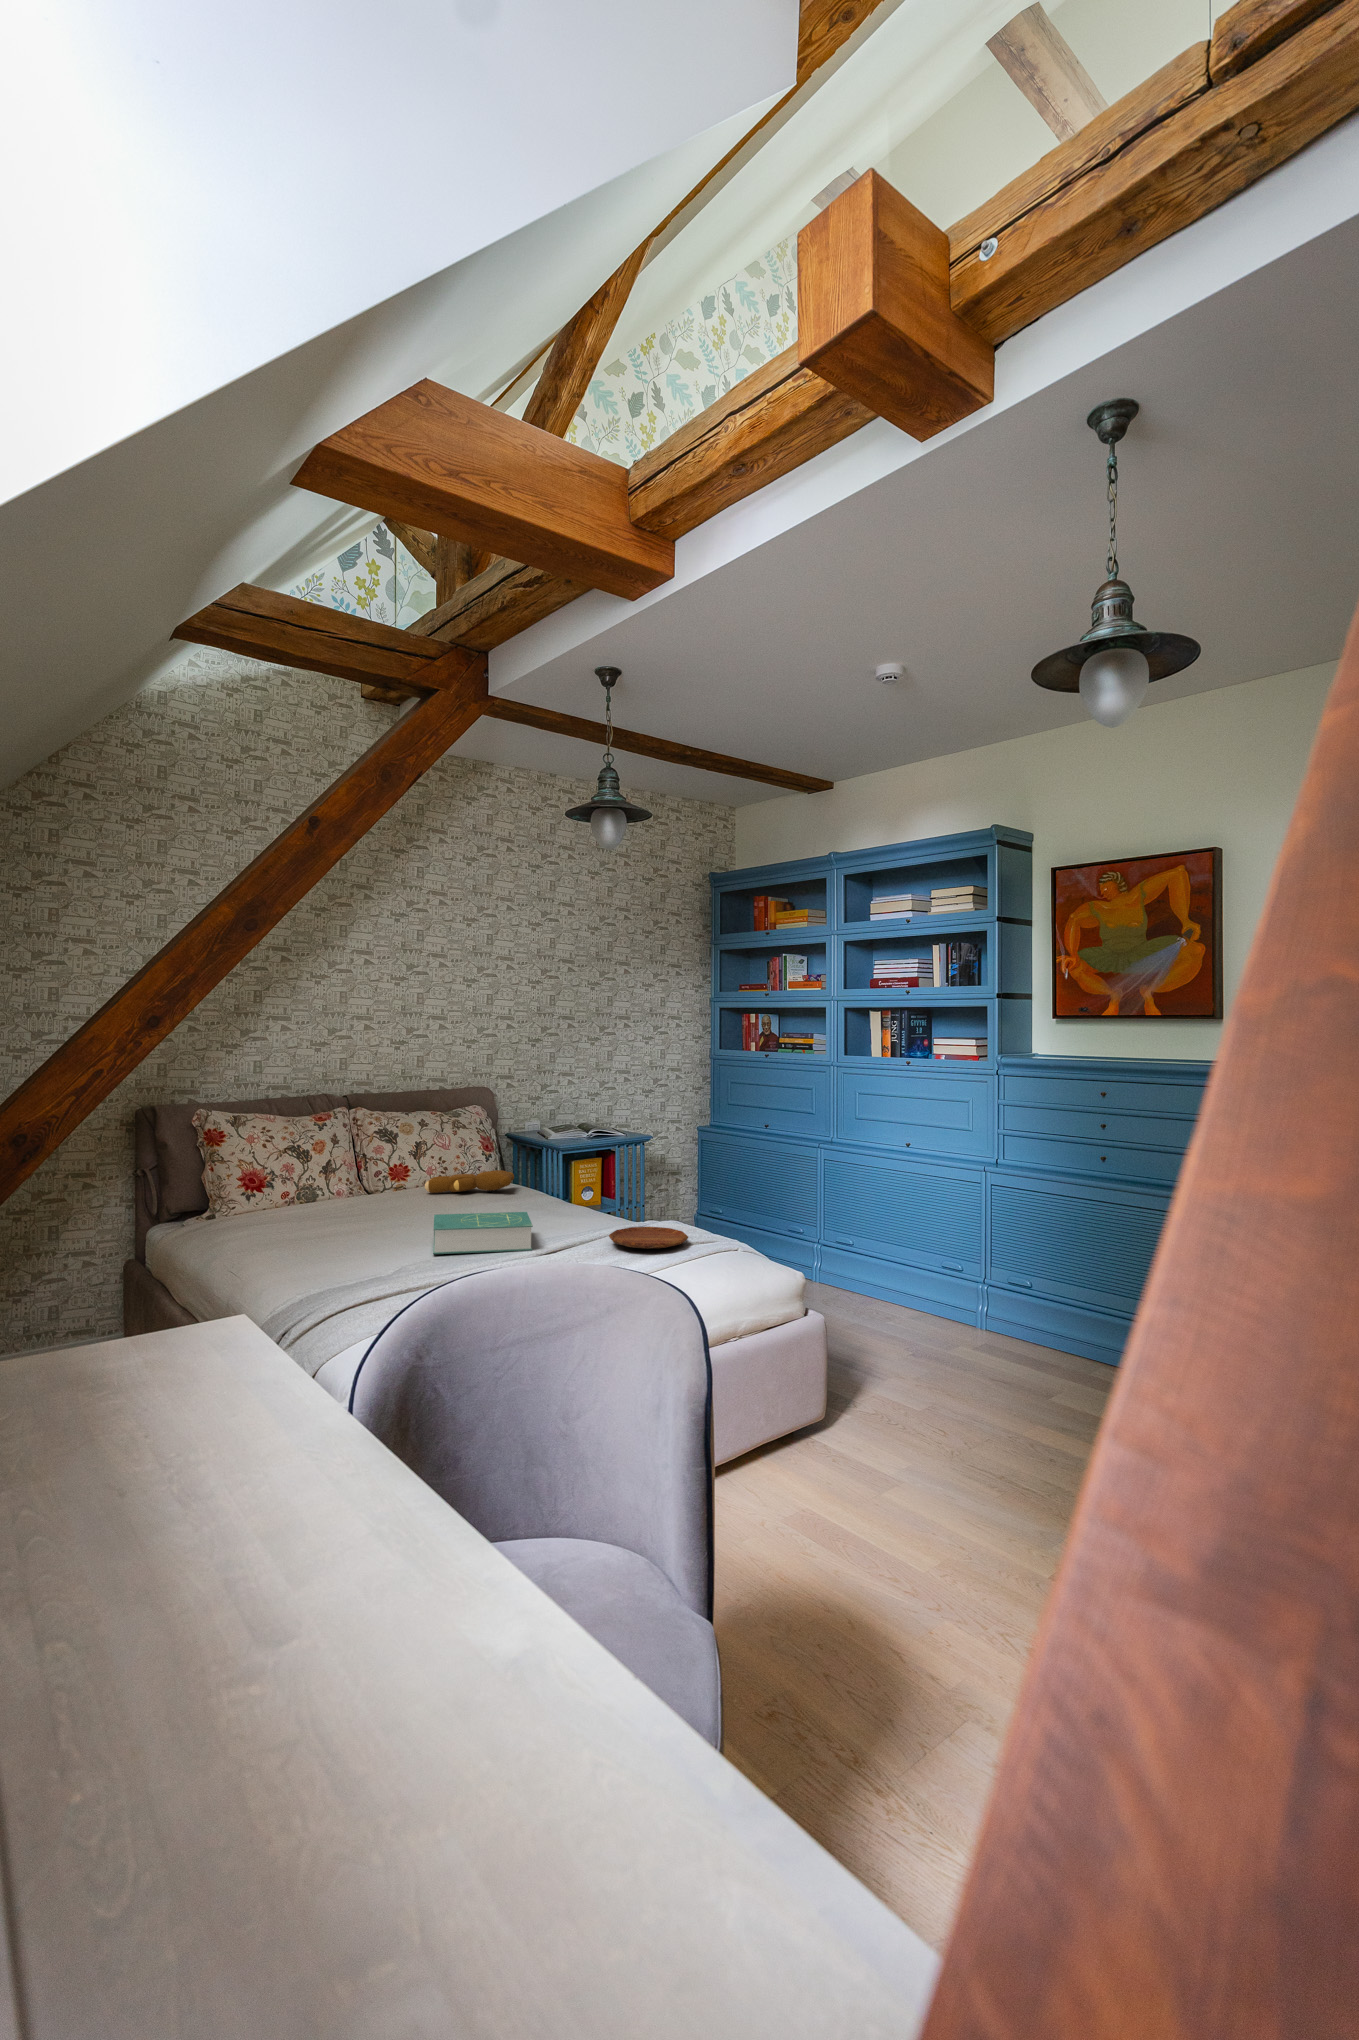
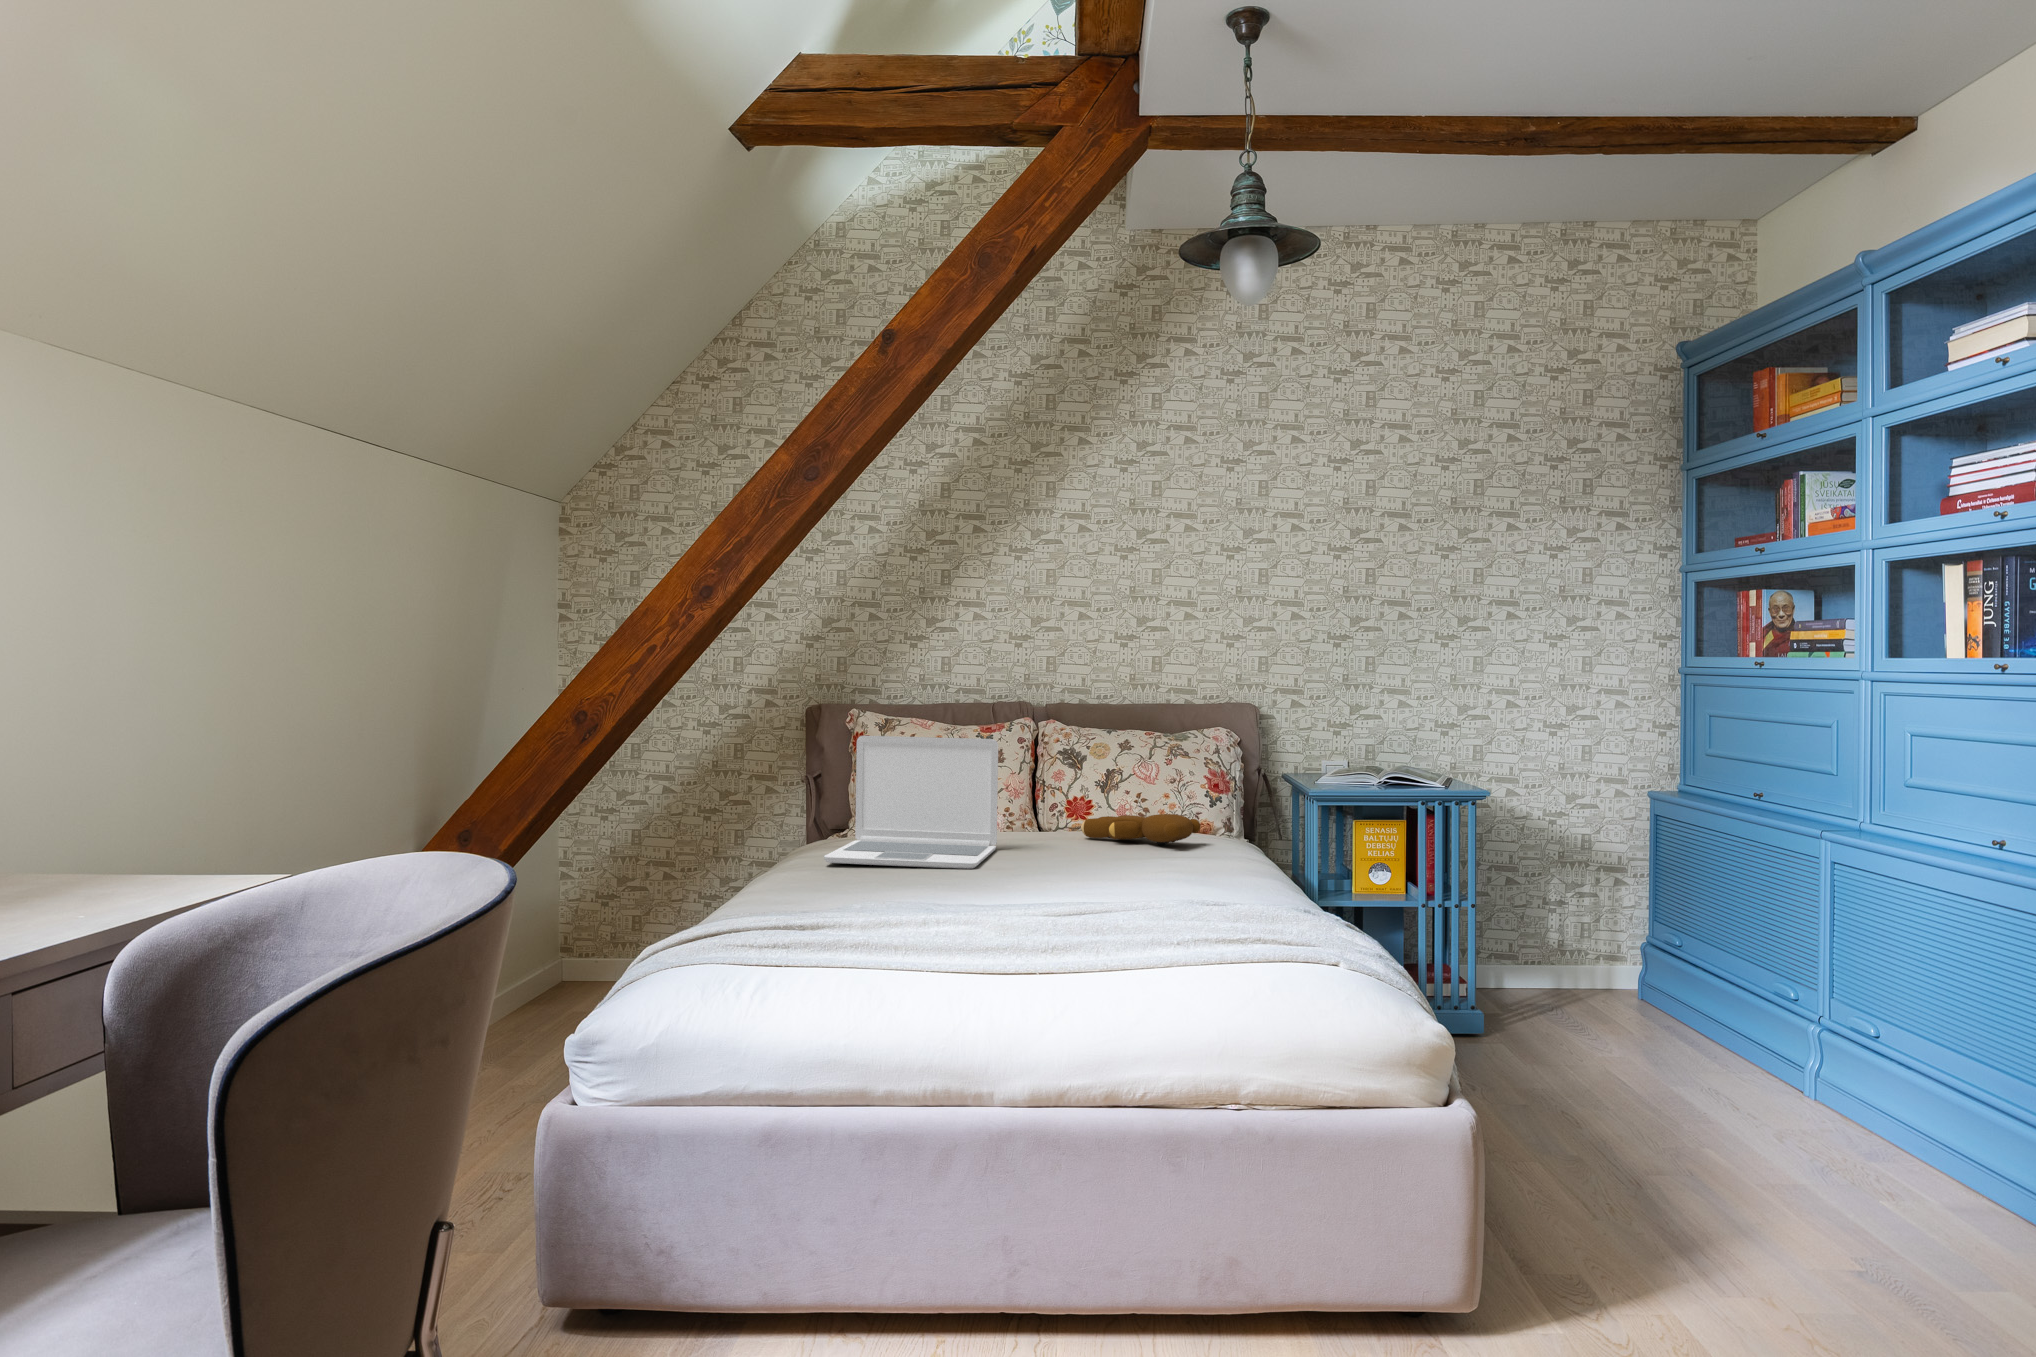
laptop: none [274,1129,410,1237] -> present [824,736,998,869]
book: present [433,1212,533,1254] -> none [904,853,1076,919]
tray: present [609,1227,688,1249] -> none [1129,908,1267,945]

